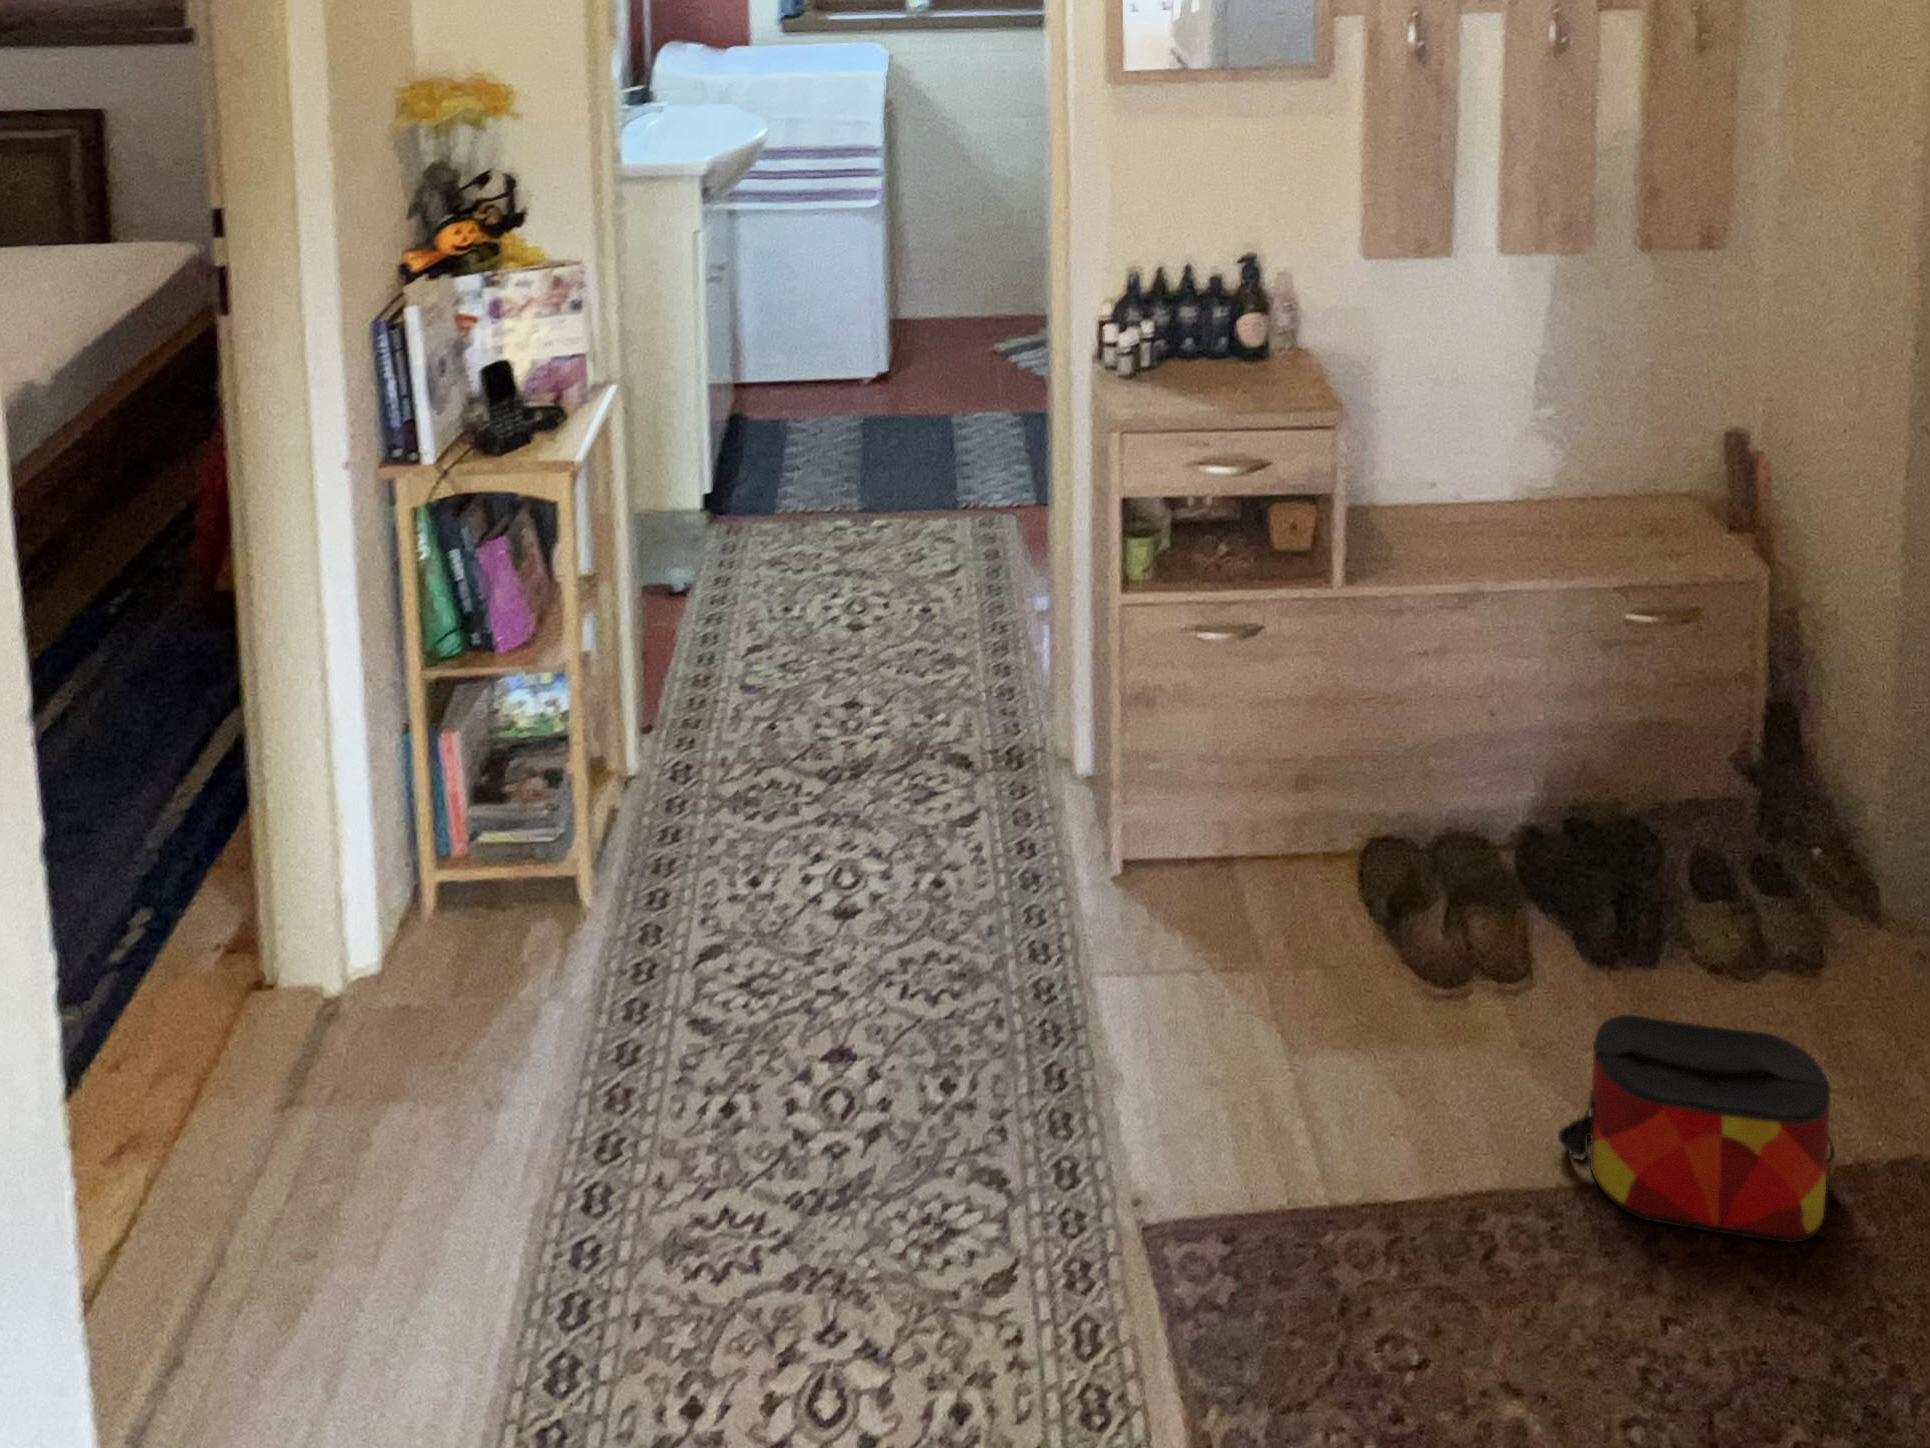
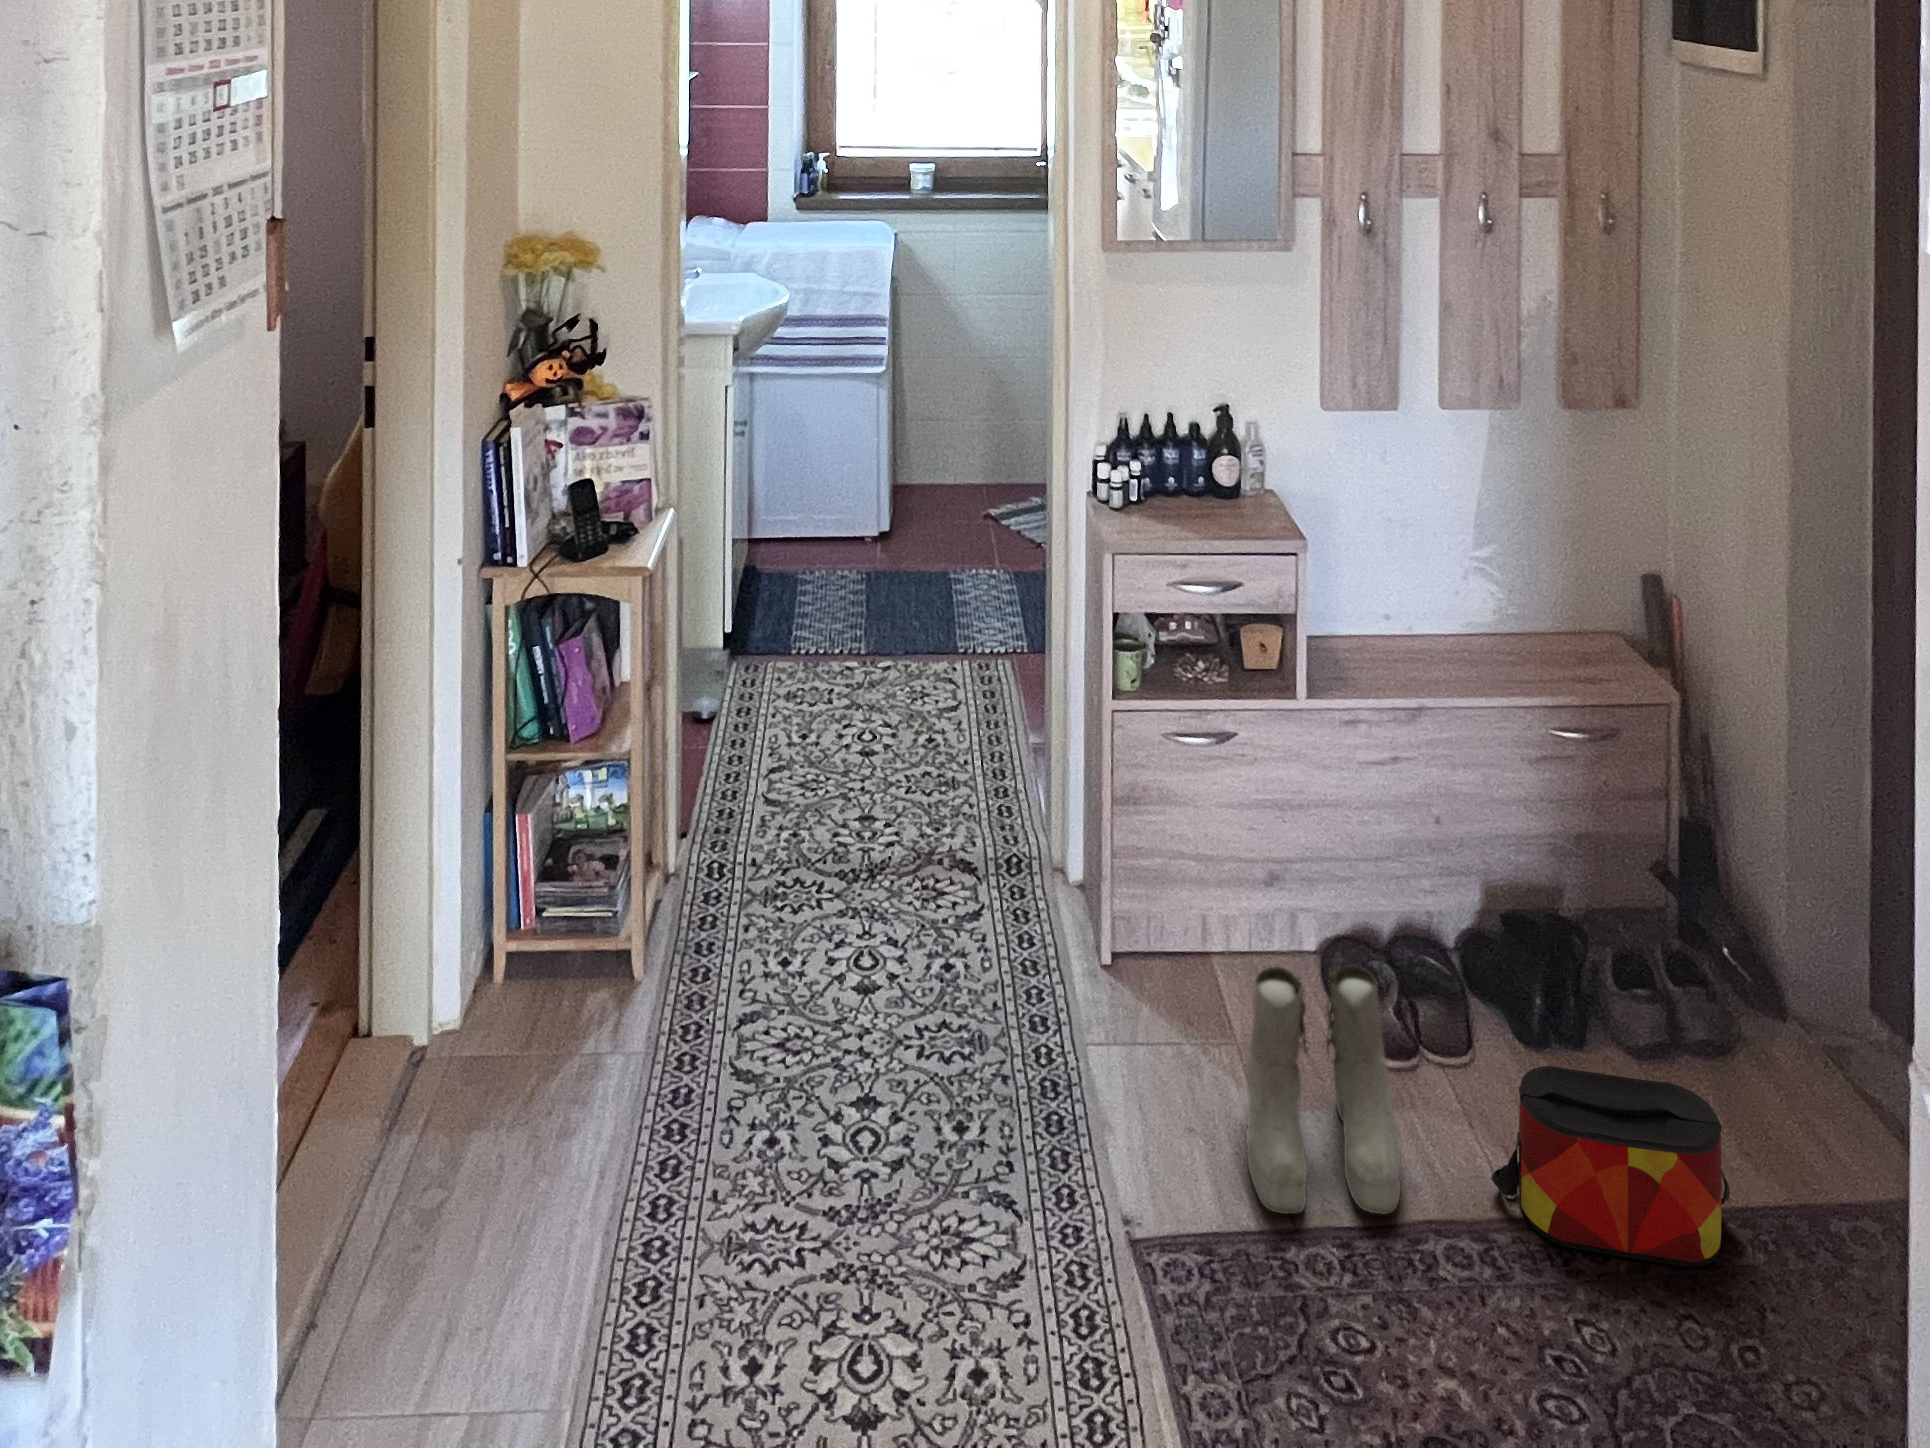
boots: none [1276,900,1454,1188] -> present [1246,966,1401,1214]

